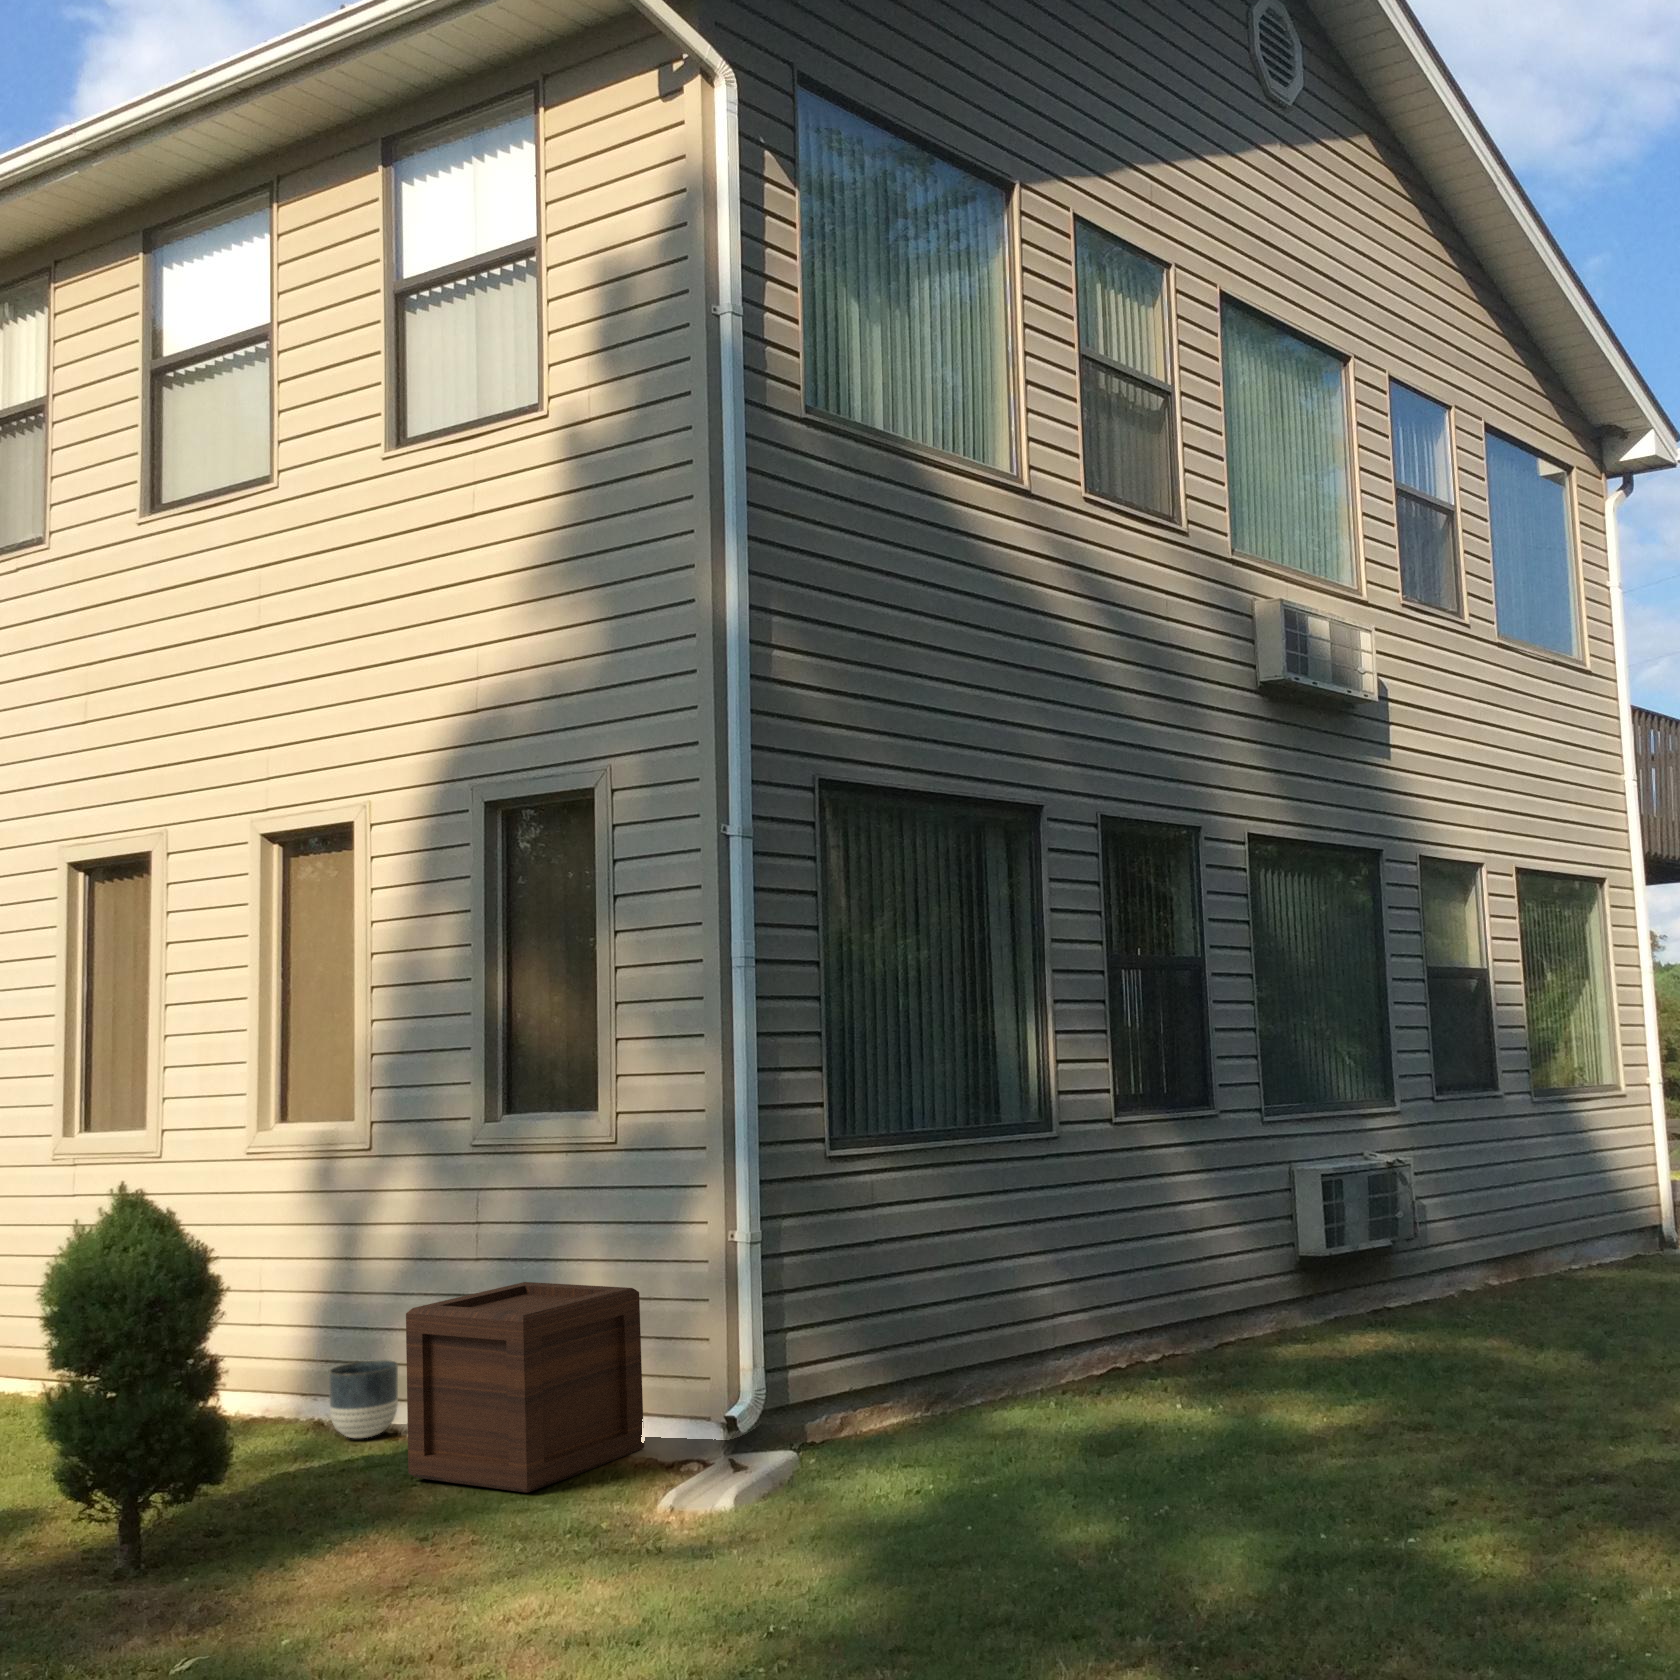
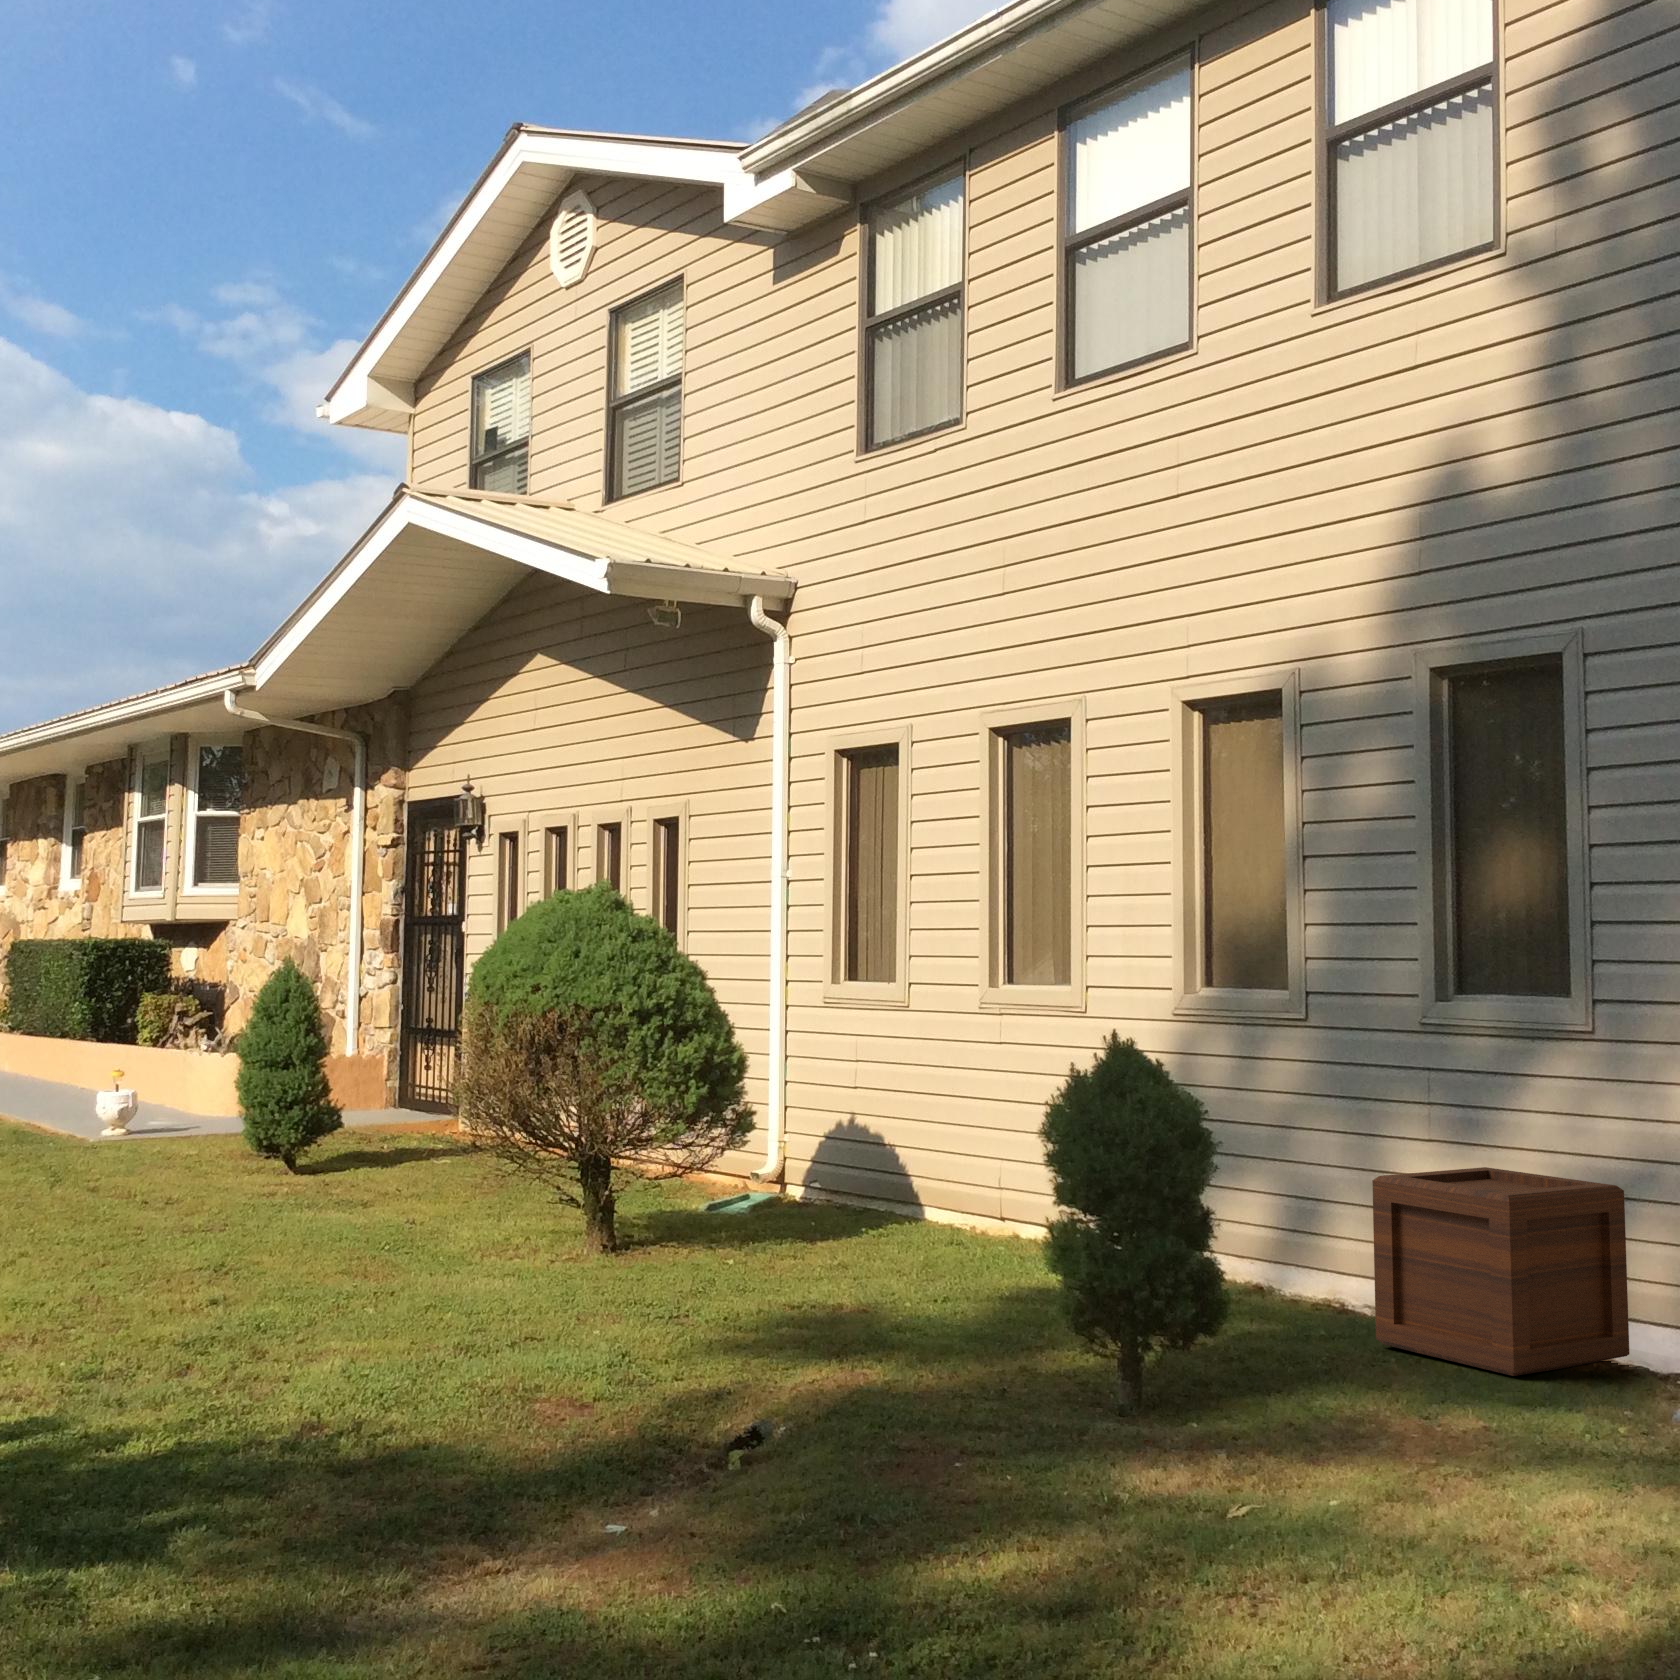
planter: present [329,1360,398,1438] -> none [1273,1228,1341,1303]

